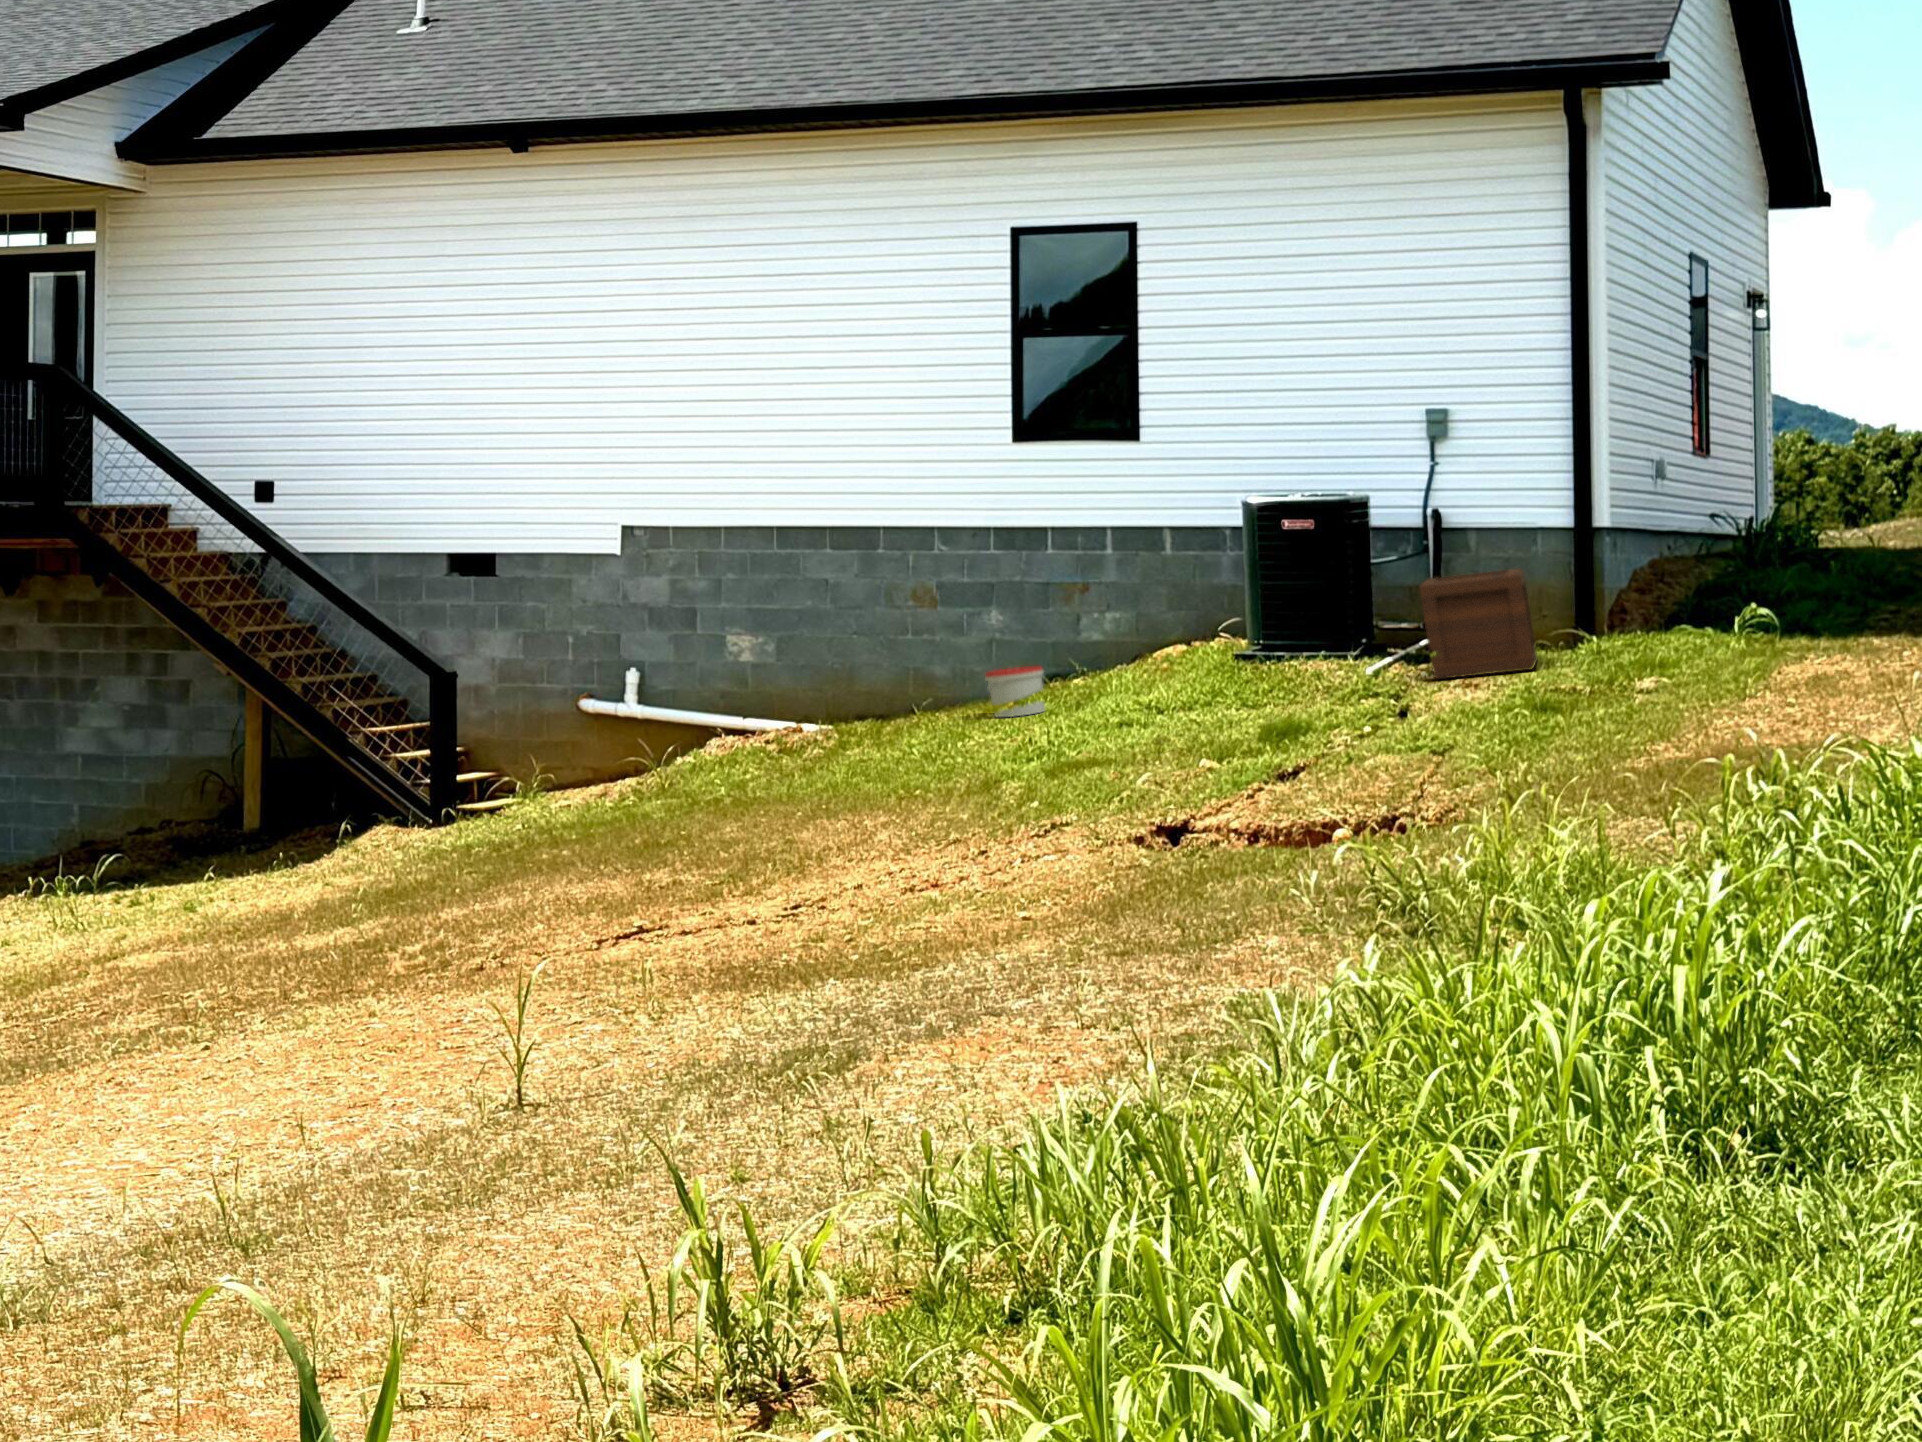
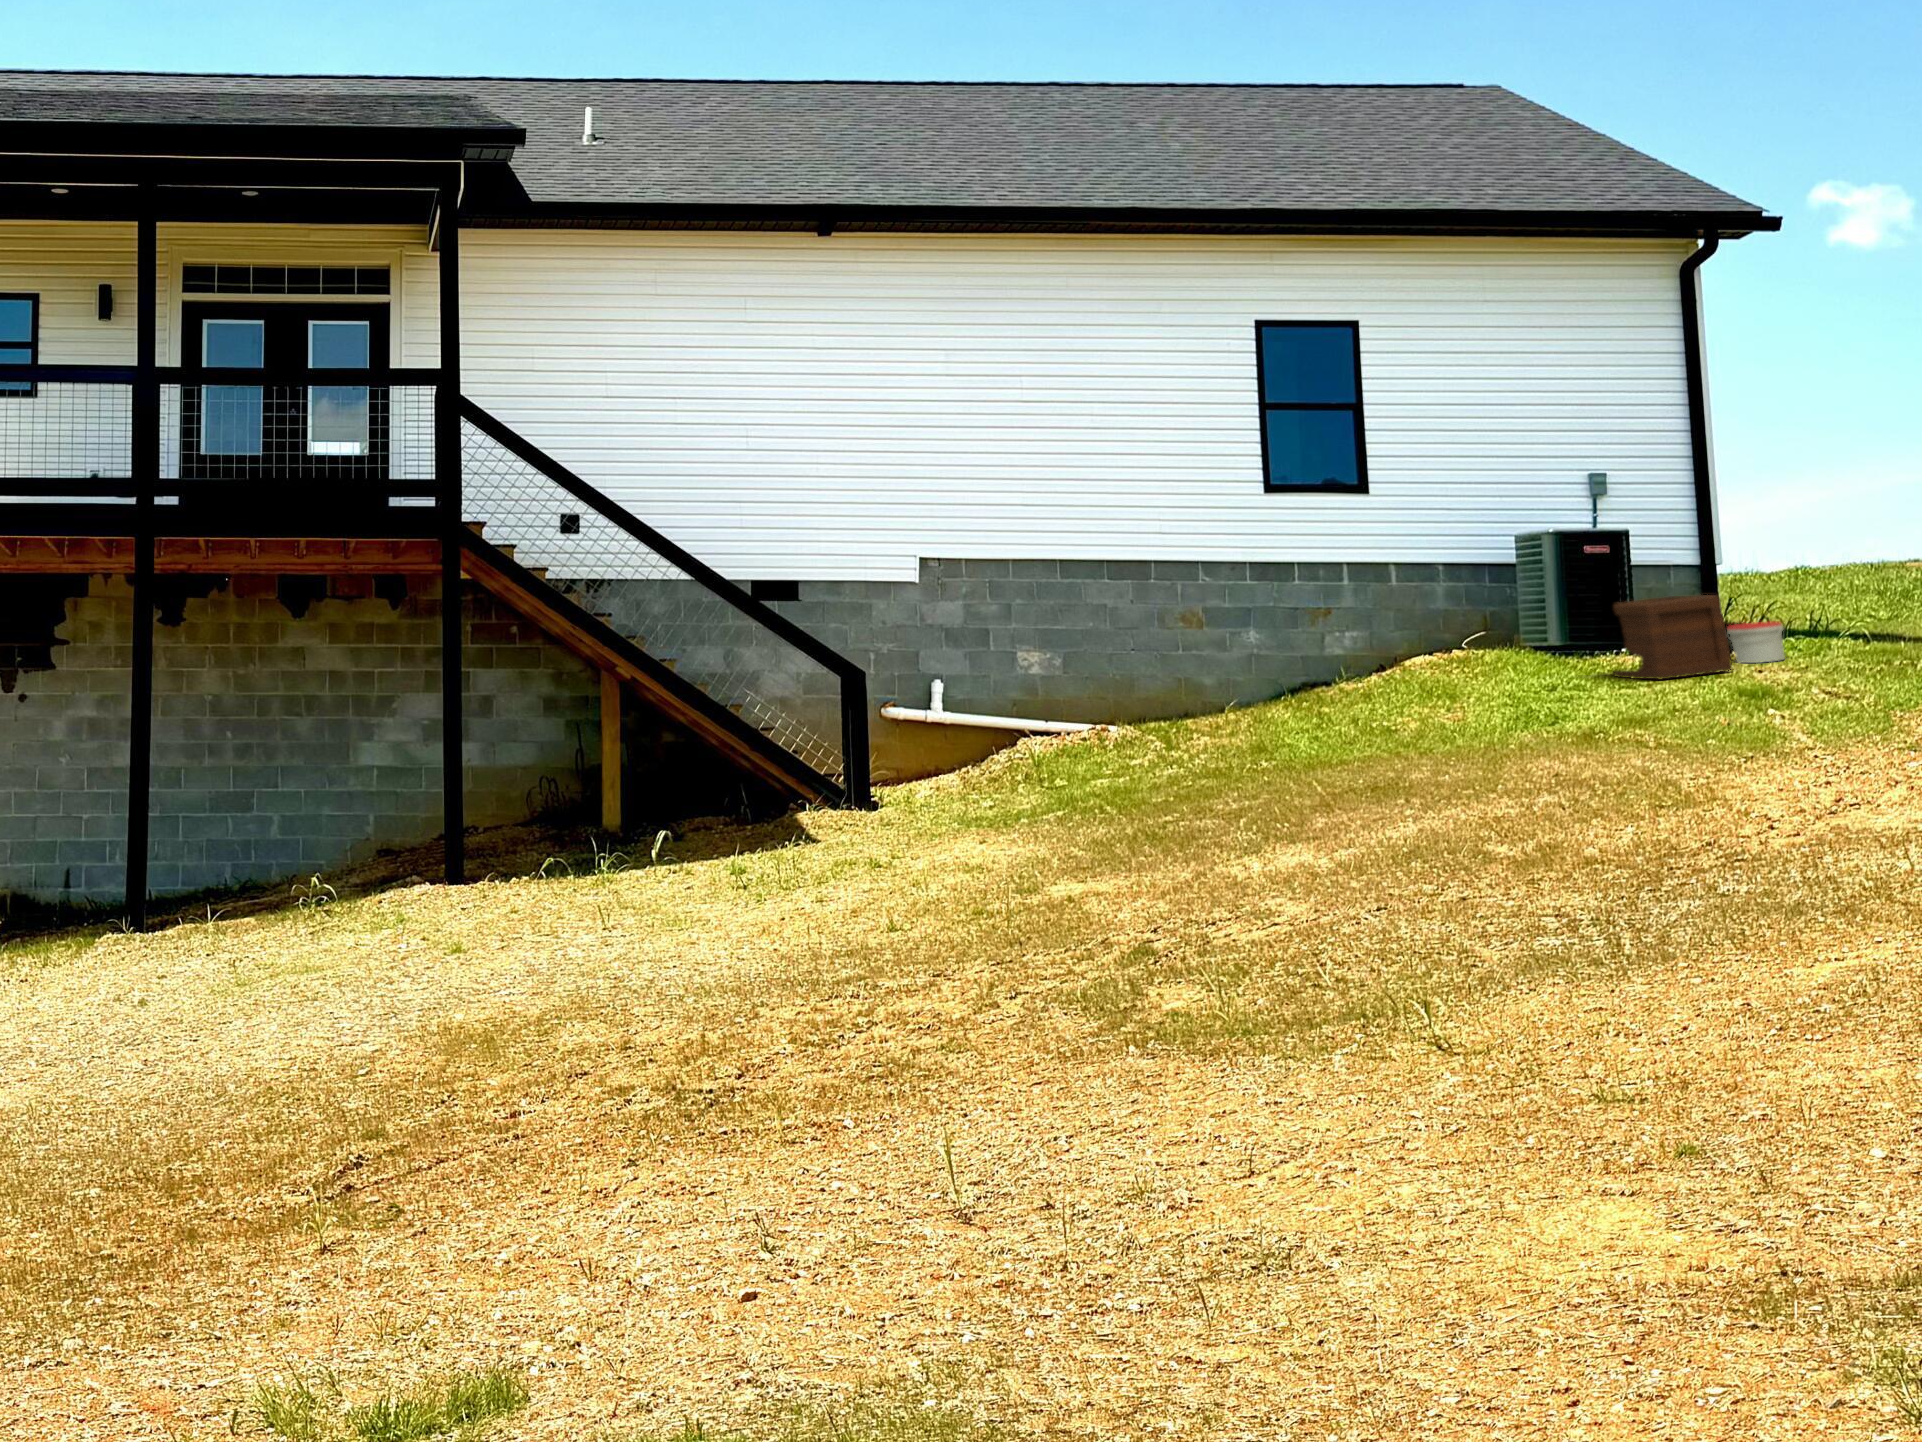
bucket: present [985,666,1045,717] -> present [1727,621,1784,663]

